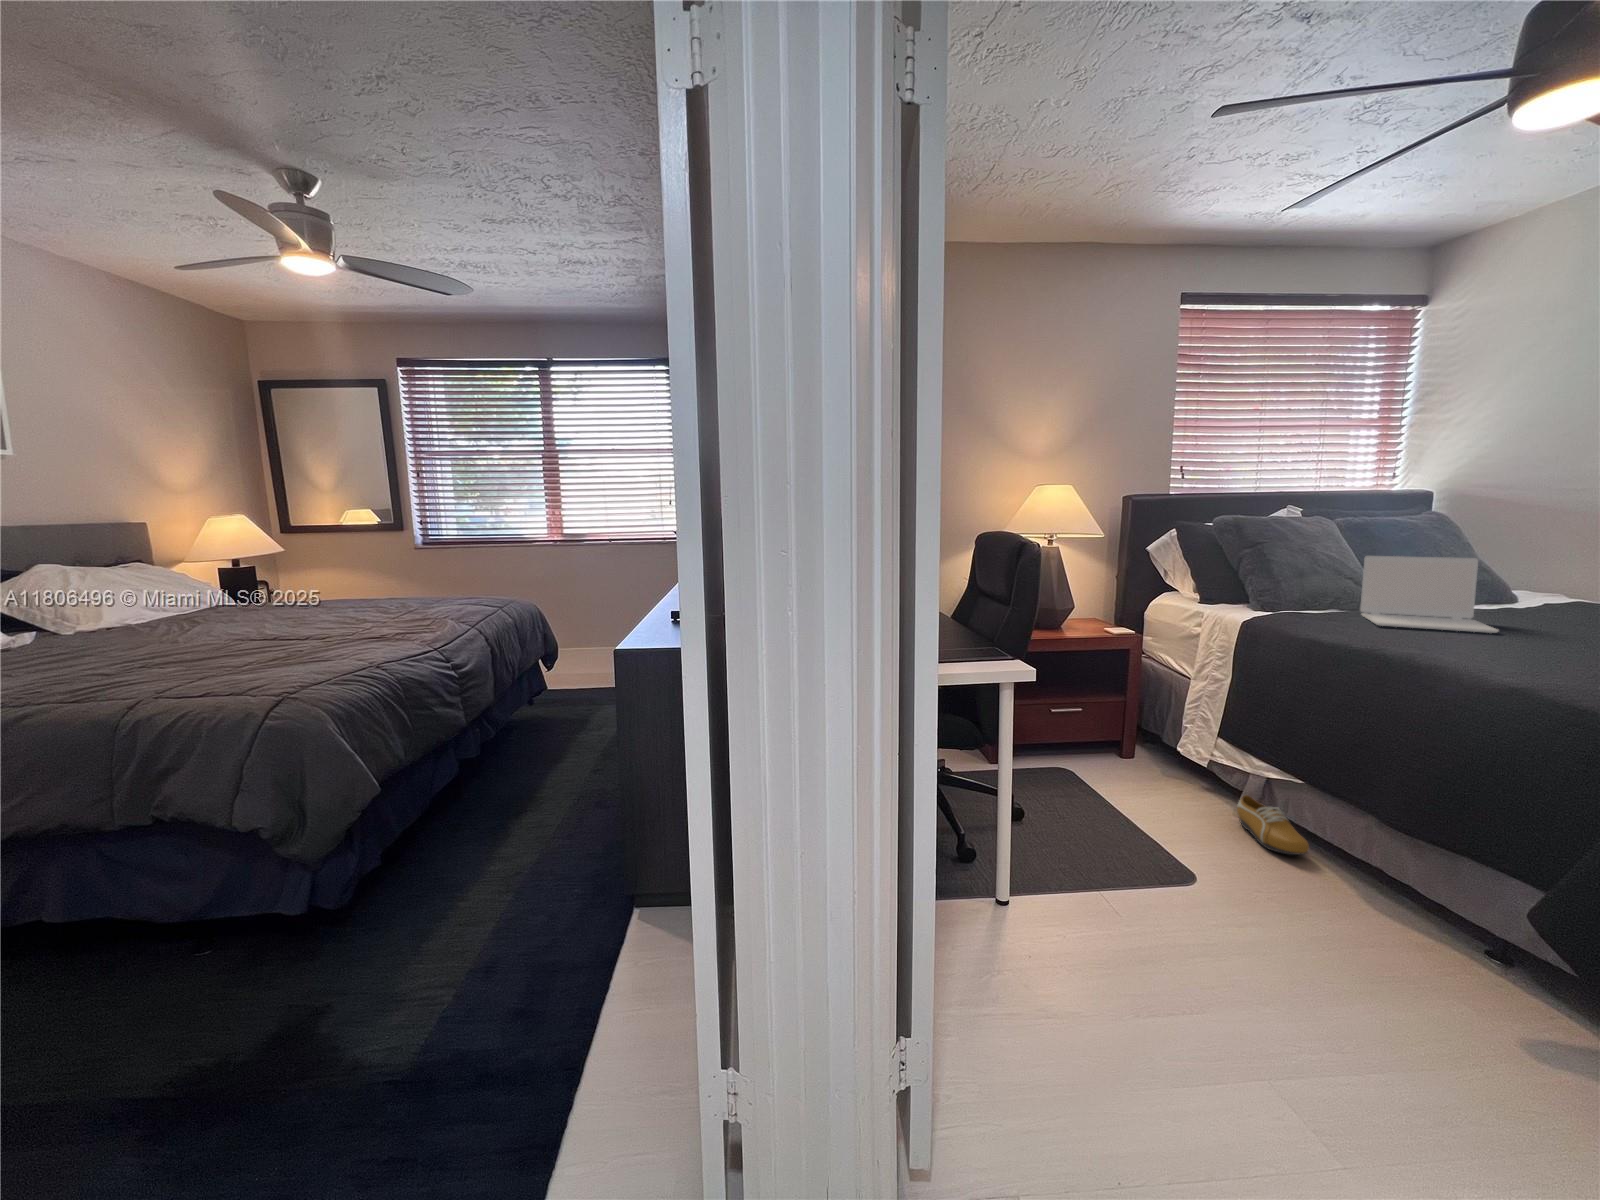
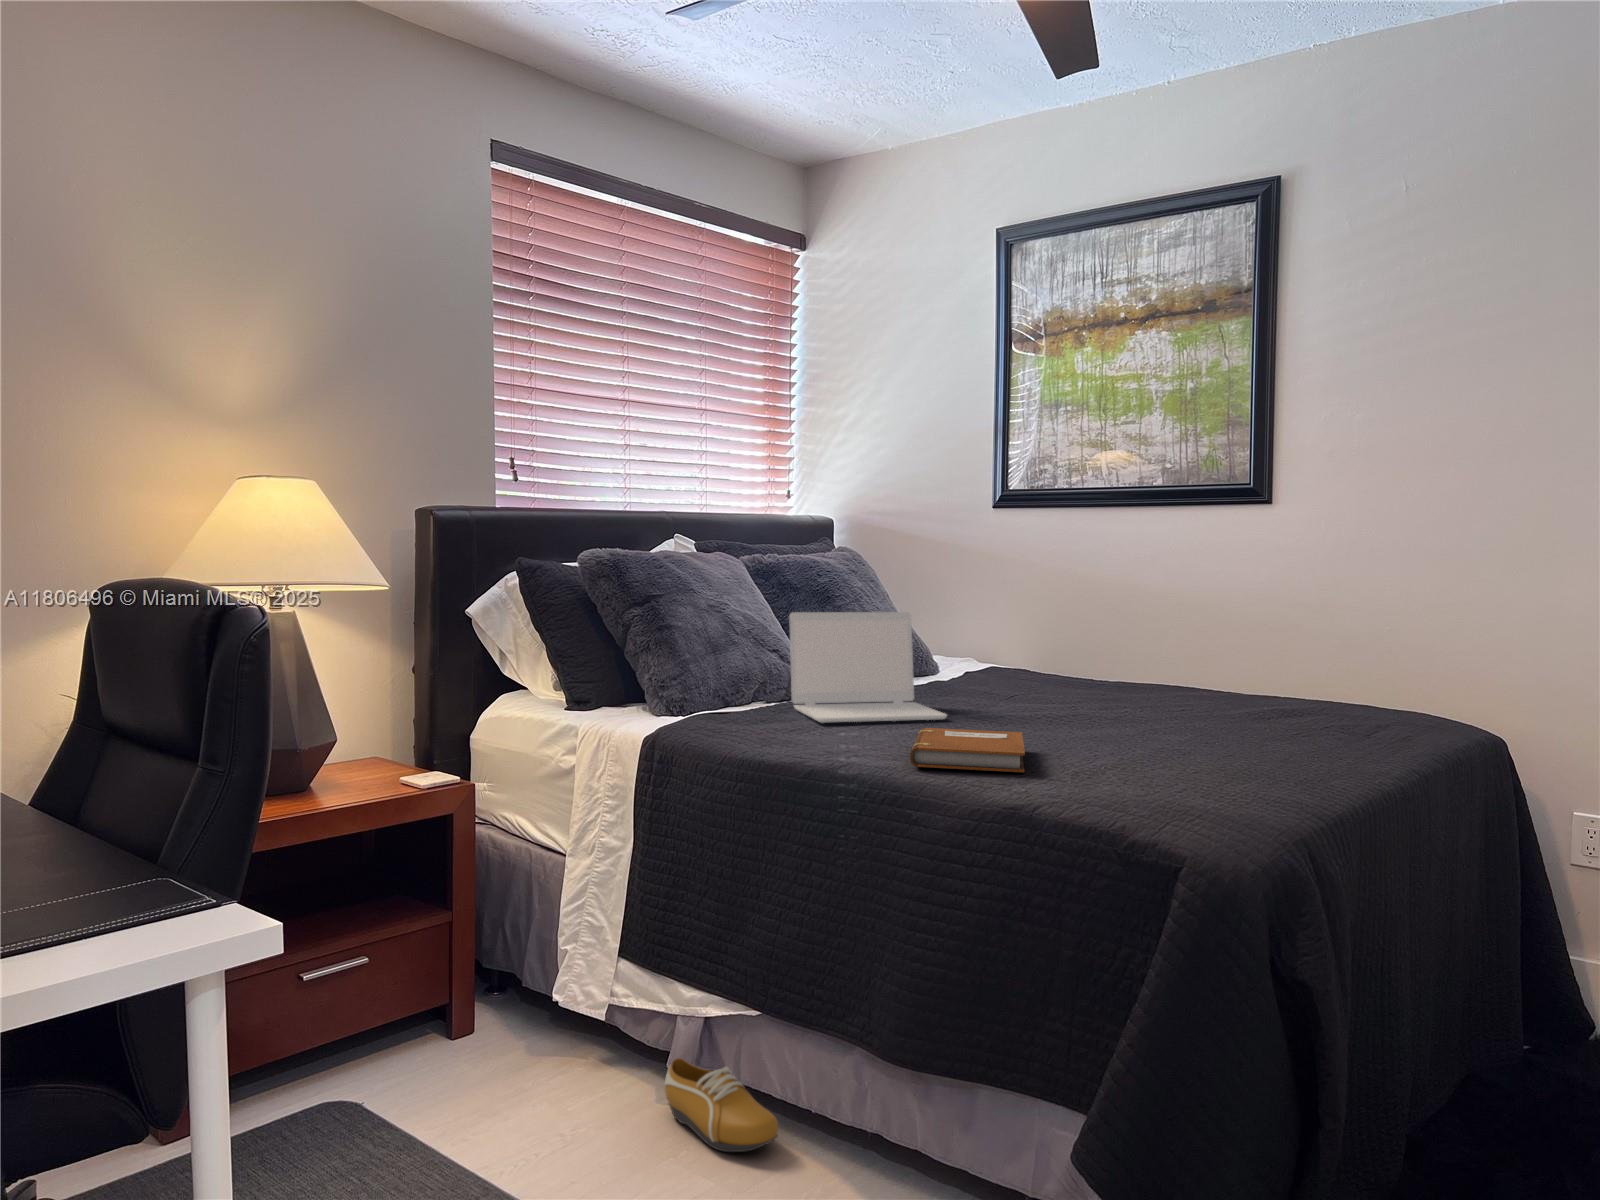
notebook: none [1439,636,1564,675] -> present [910,728,1025,772]

